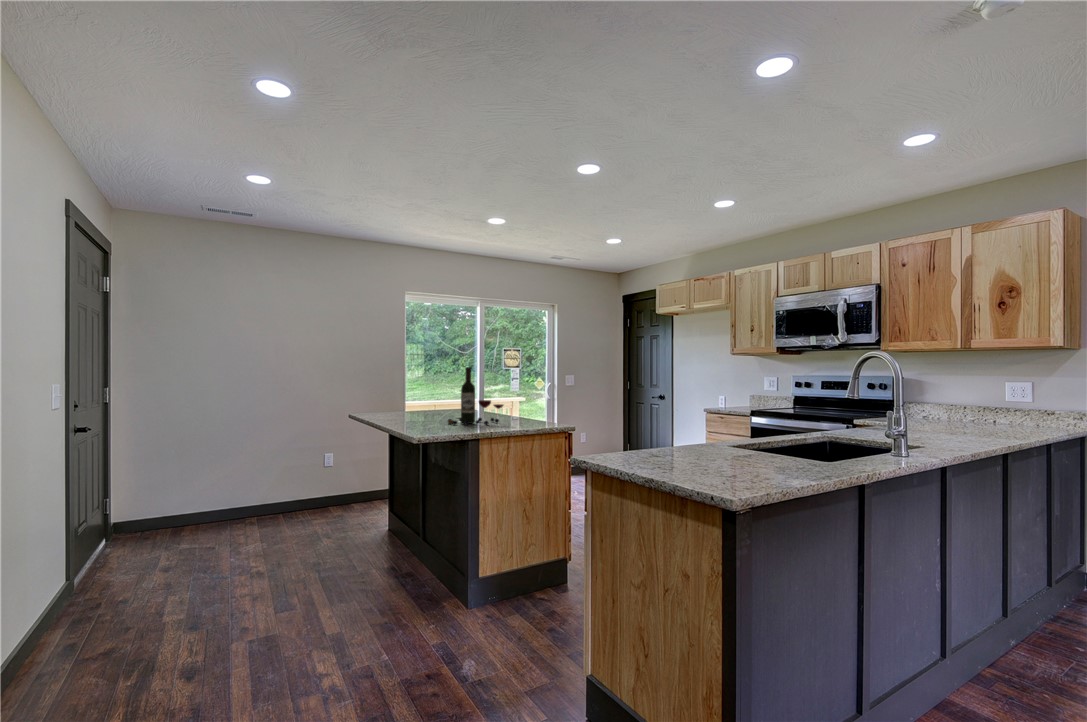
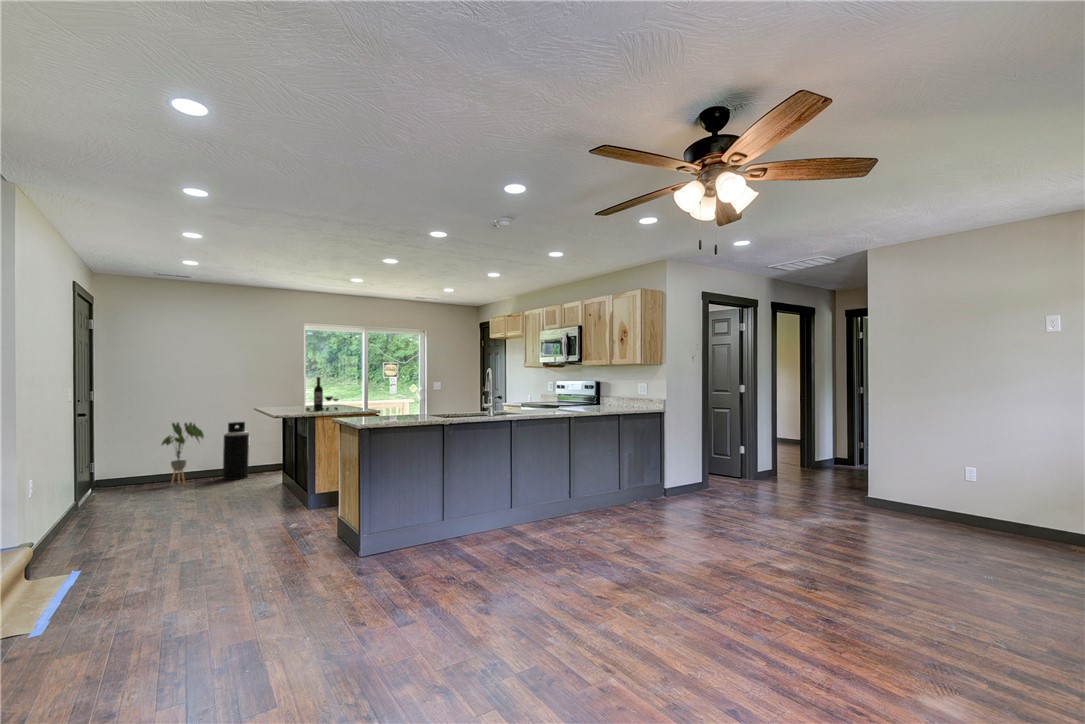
trash can: none [299,433,334,519] -> present [223,422,249,480]
house plant: none [210,434,273,532] -> present [162,422,204,485]

